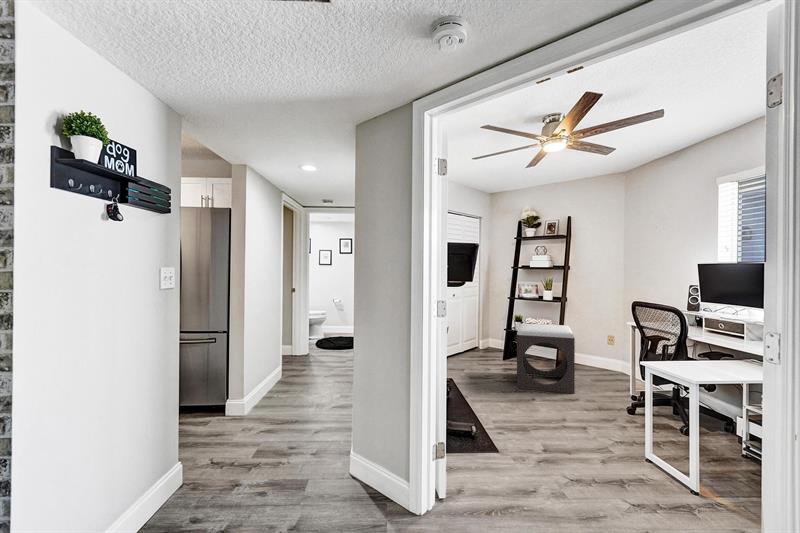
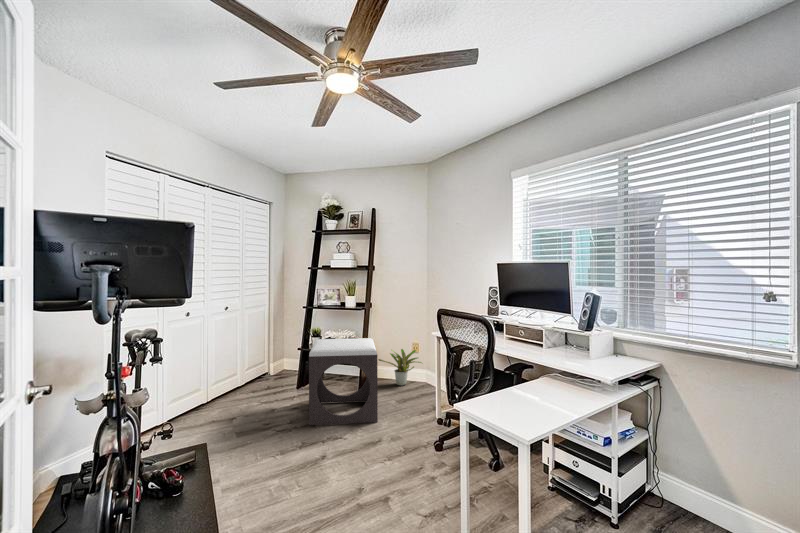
potted plant: none [573,338,618,370] -> present [379,349,421,386]

